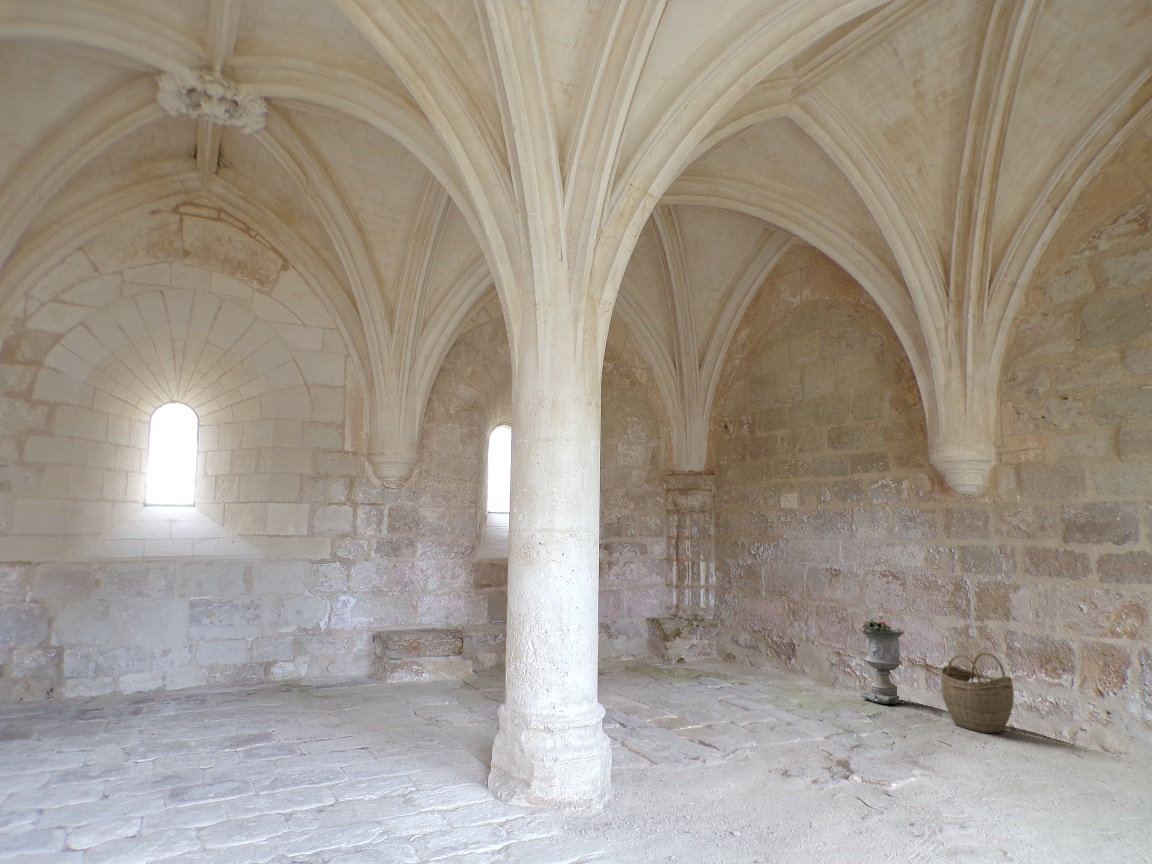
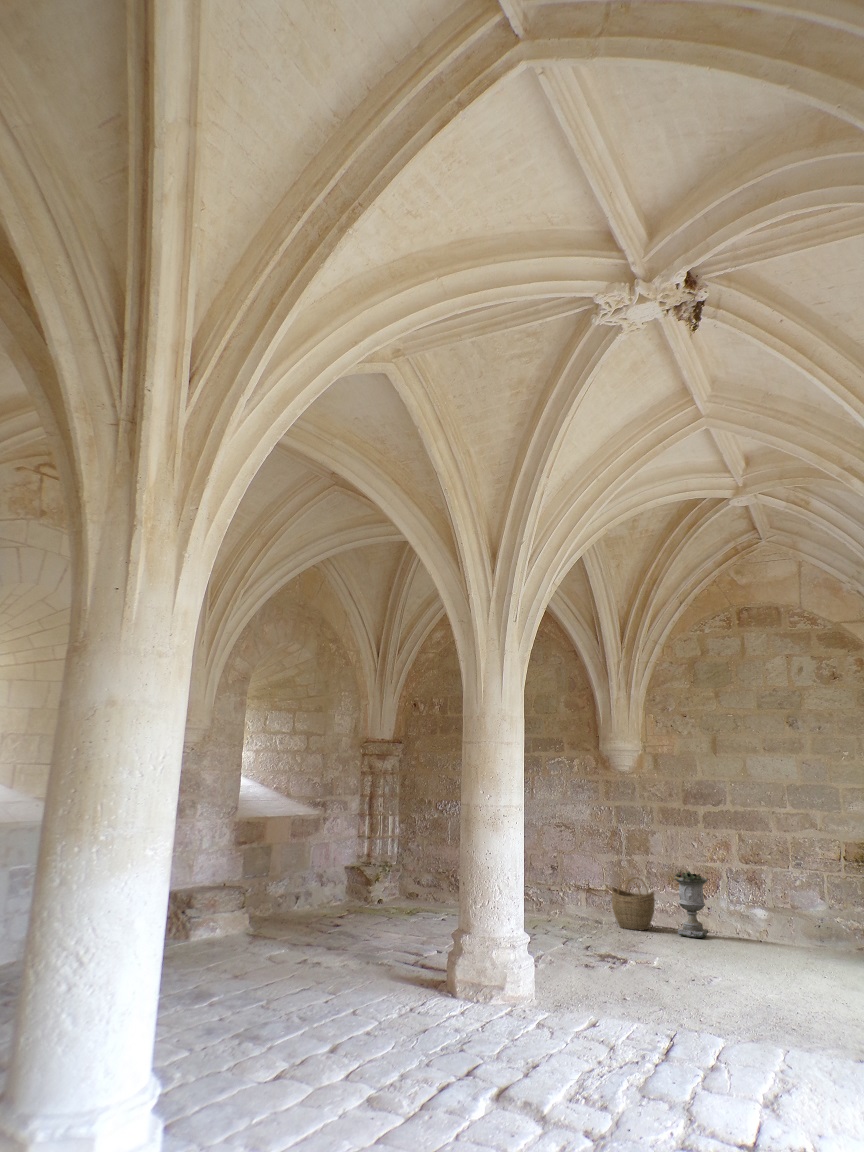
planter: present [860,618,904,704] -> present [674,870,708,938]

